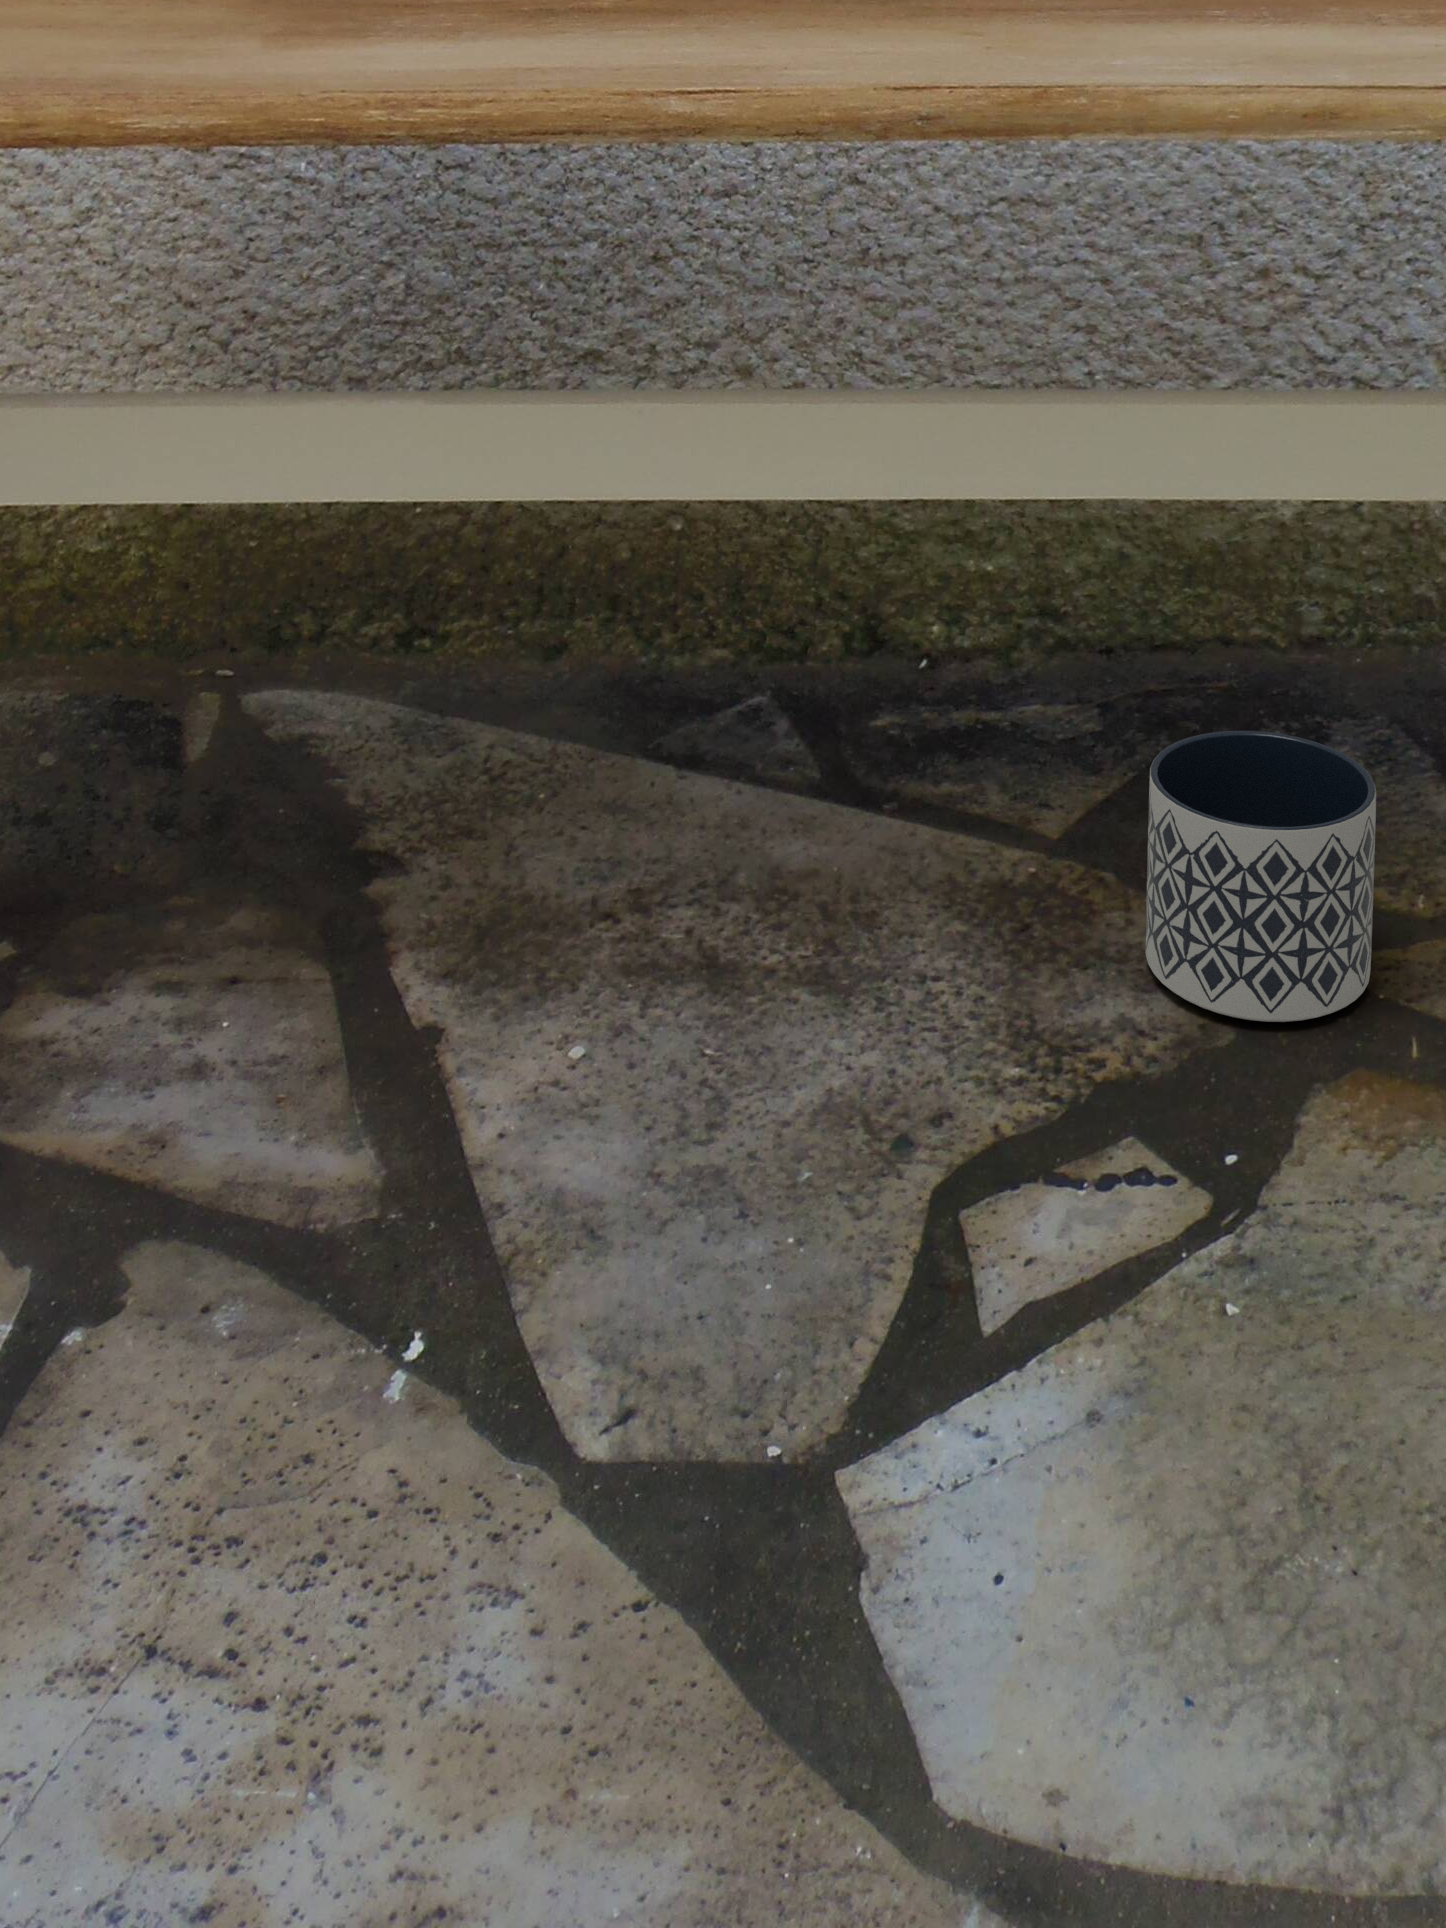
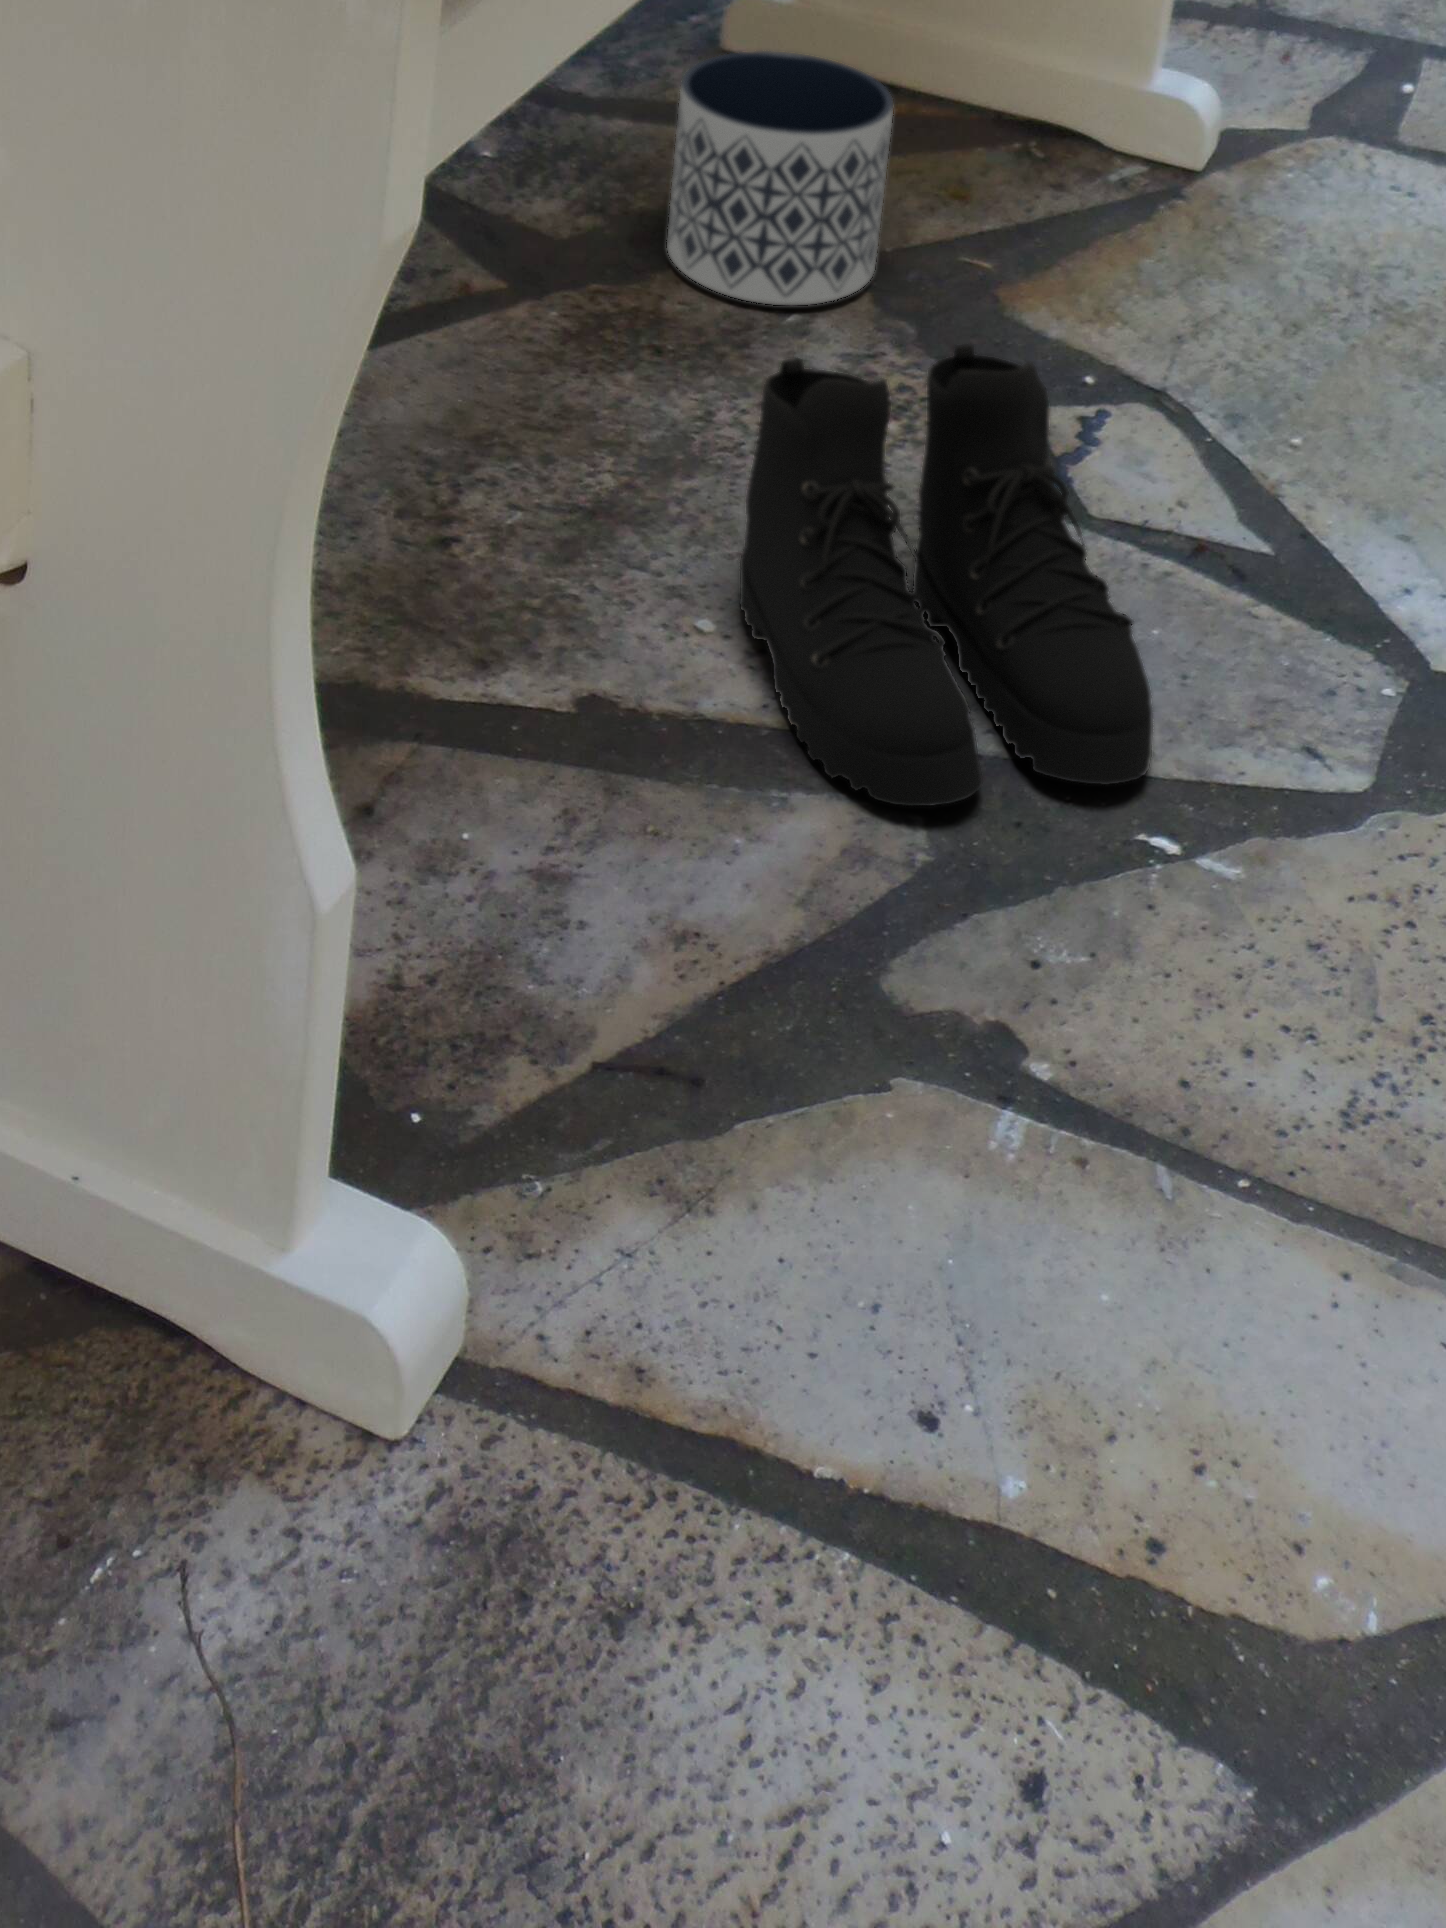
boots: none [361,853,807,1319] -> present [740,344,1153,806]

